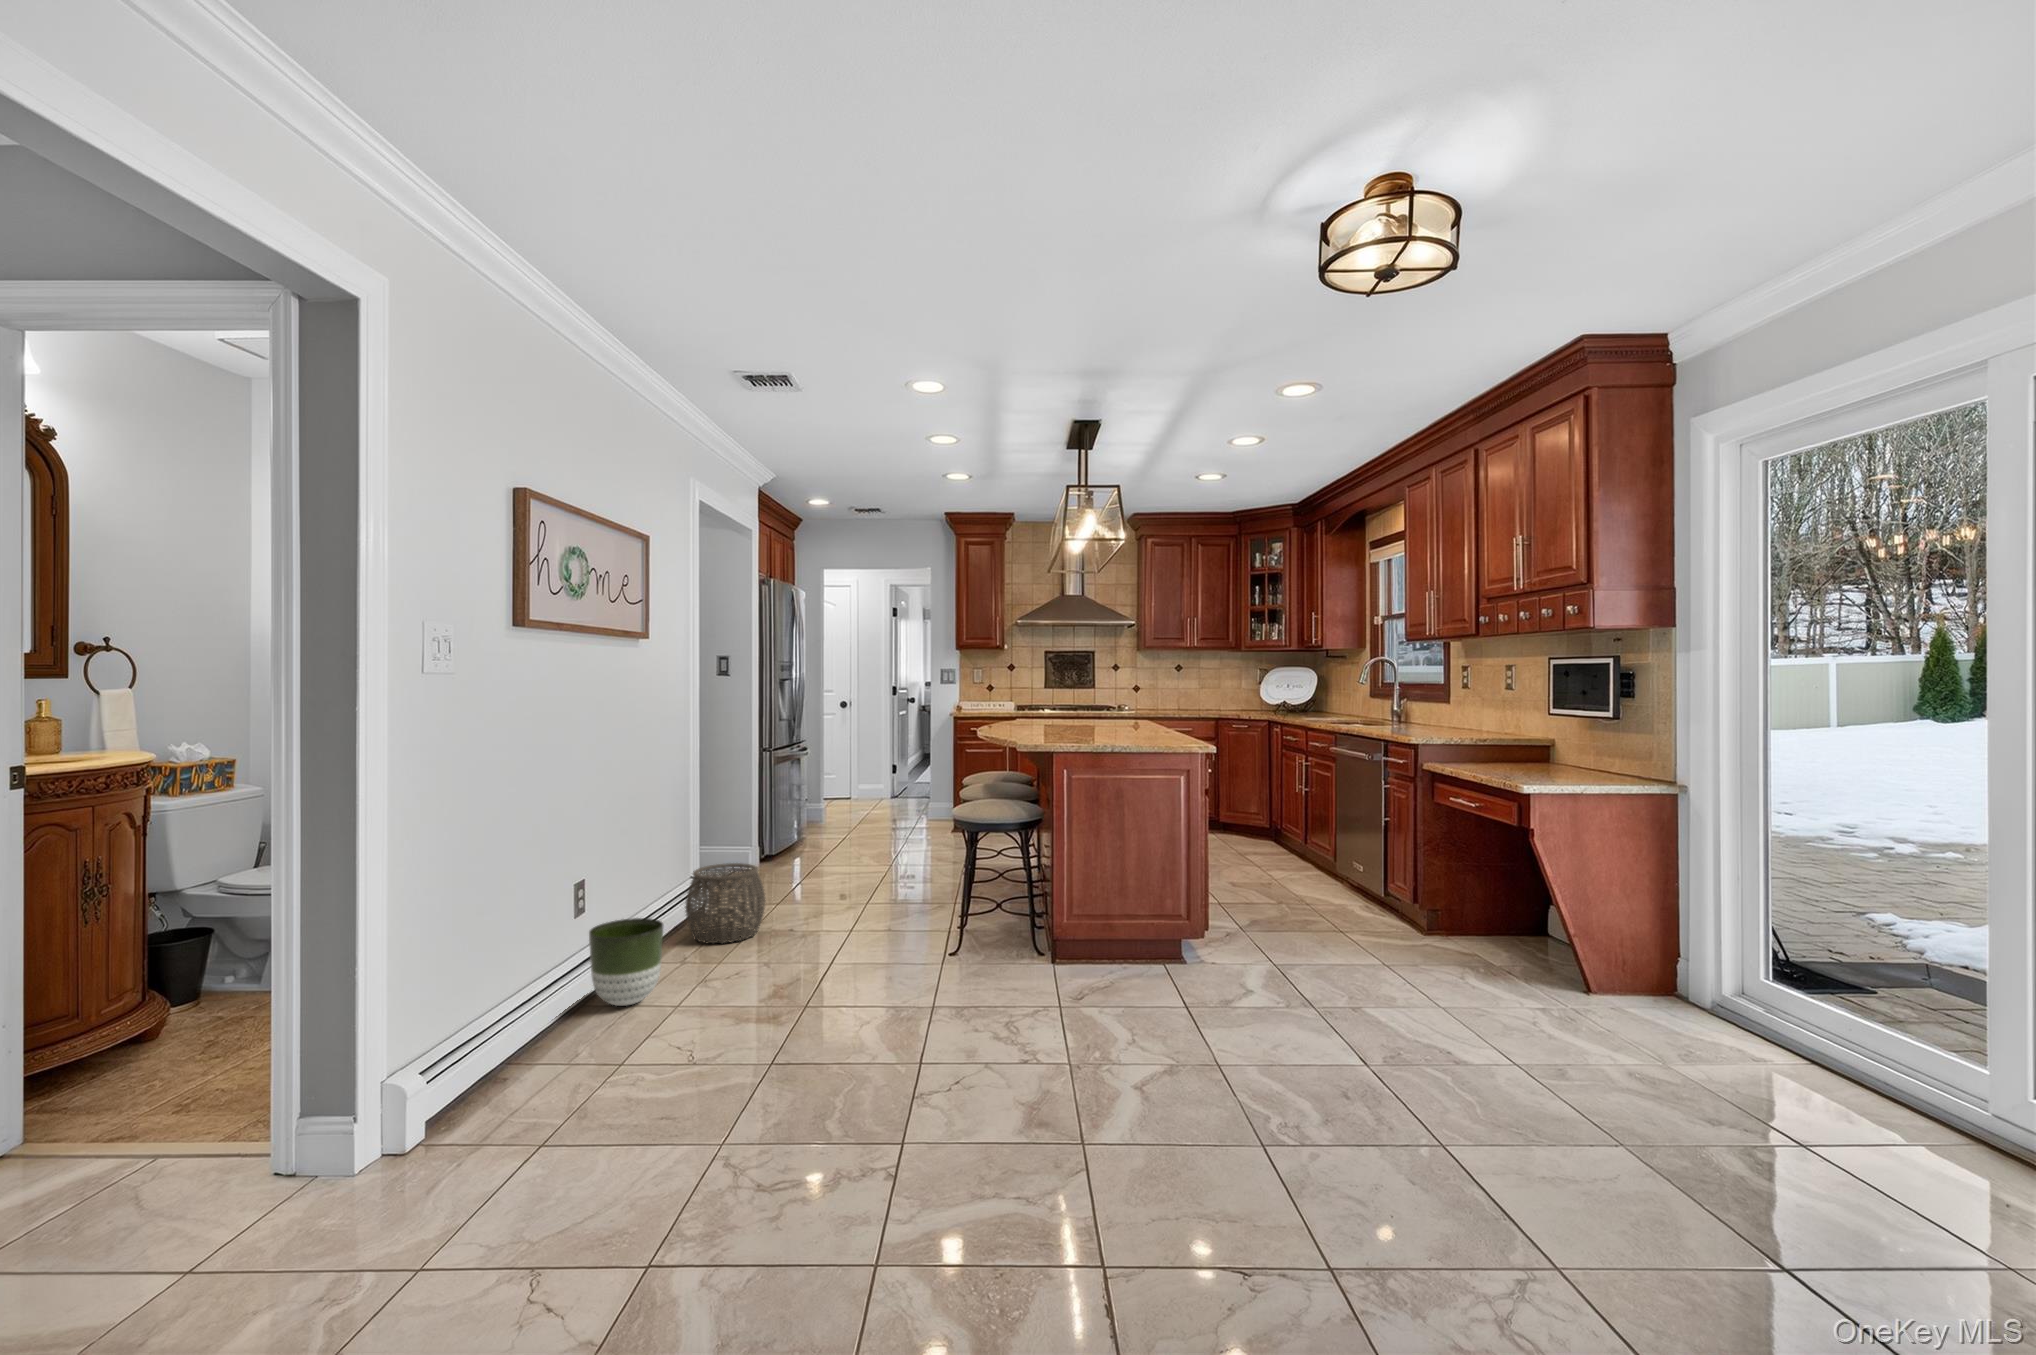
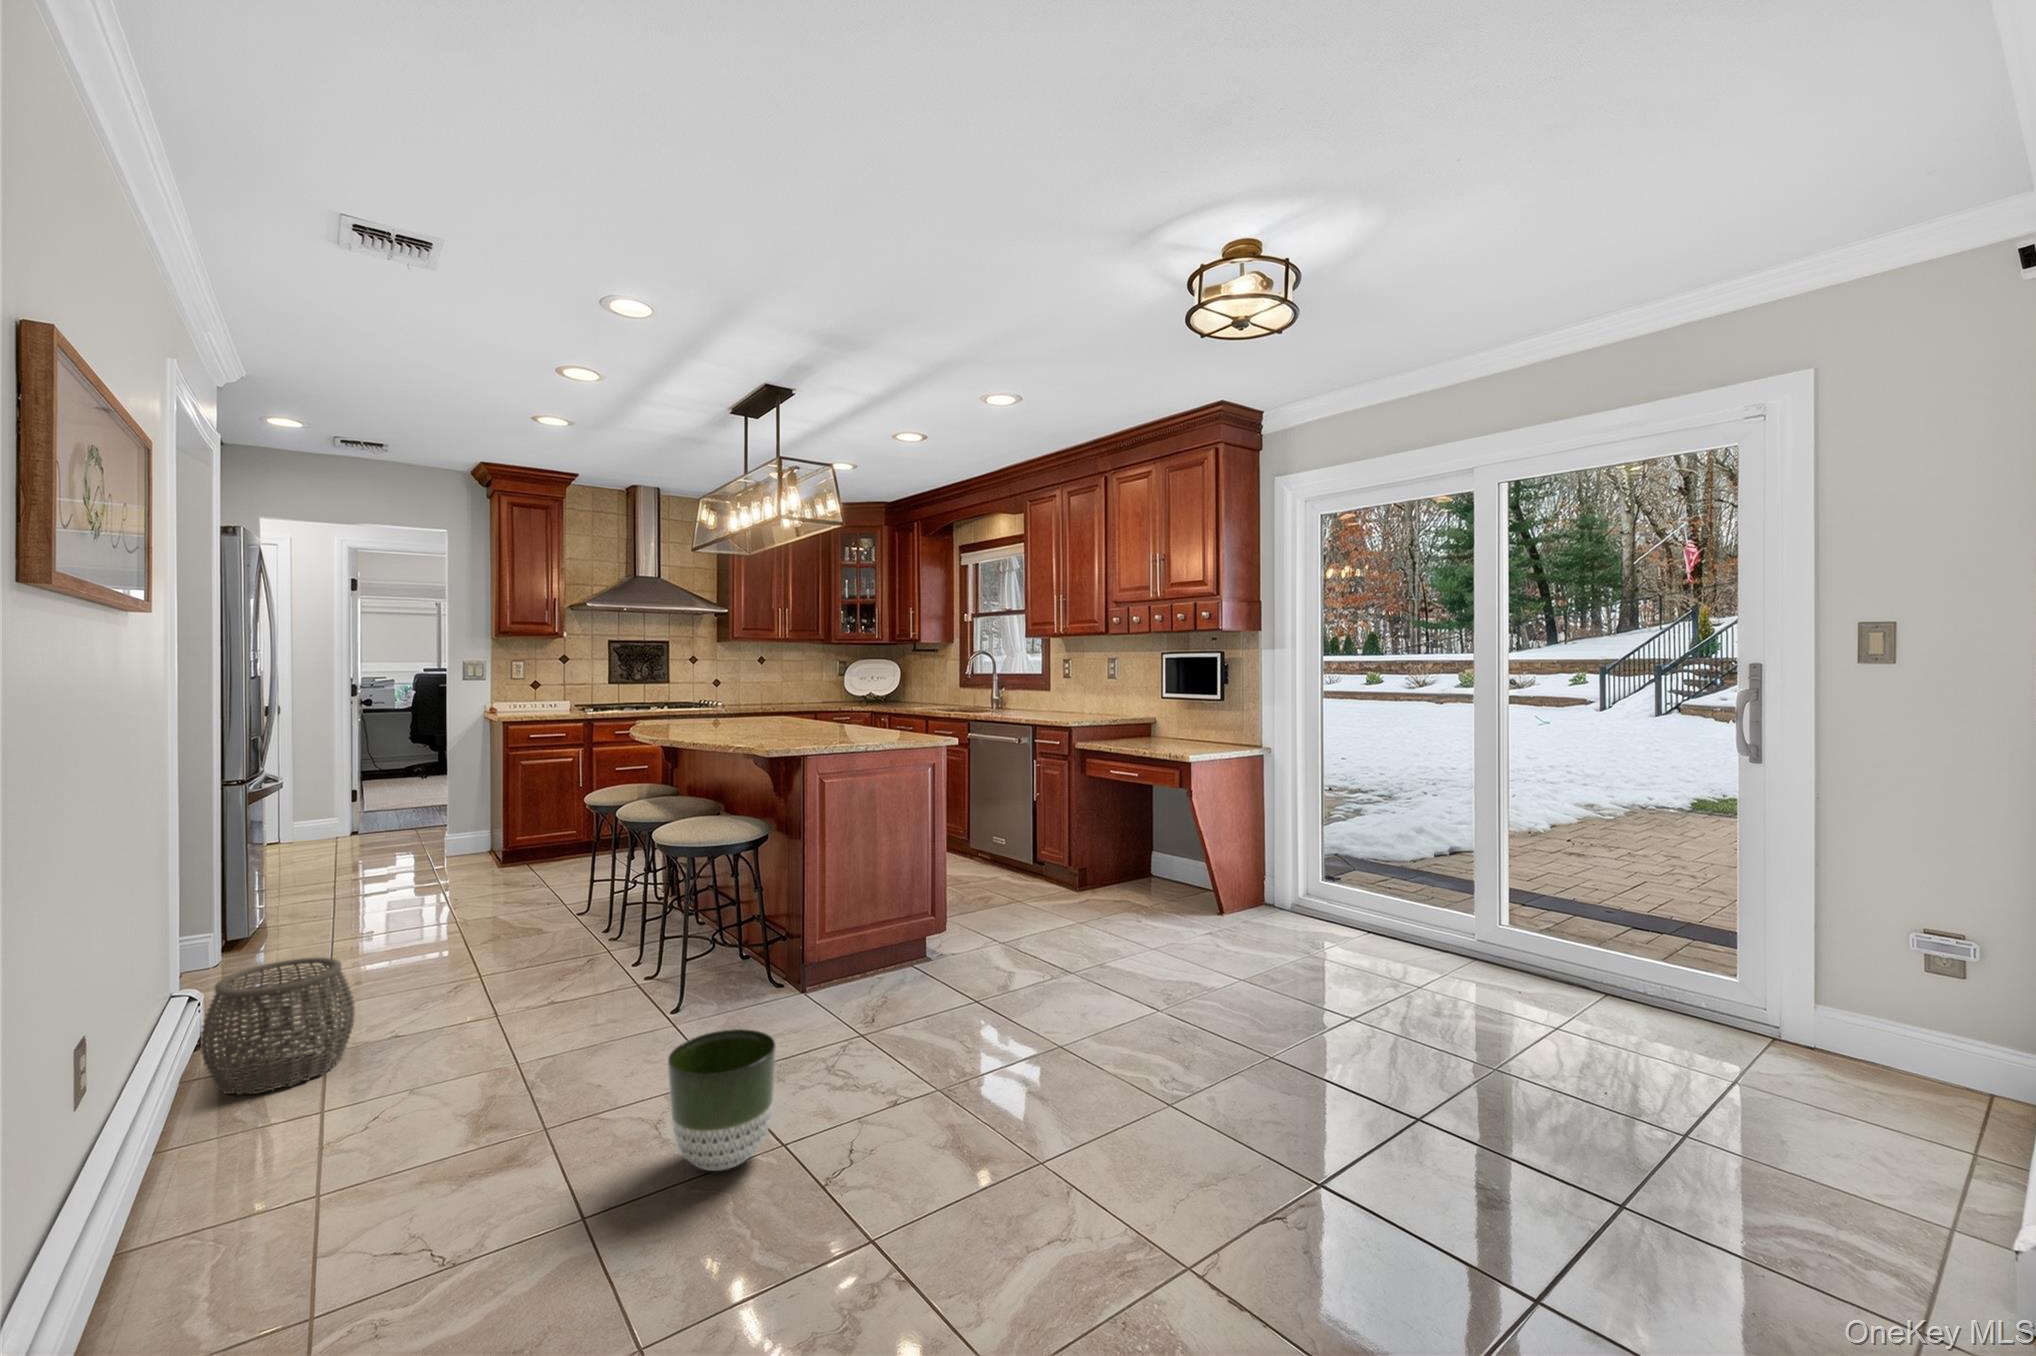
planter: present [589,918,663,1006] -> present [668,1029,776,1171]

